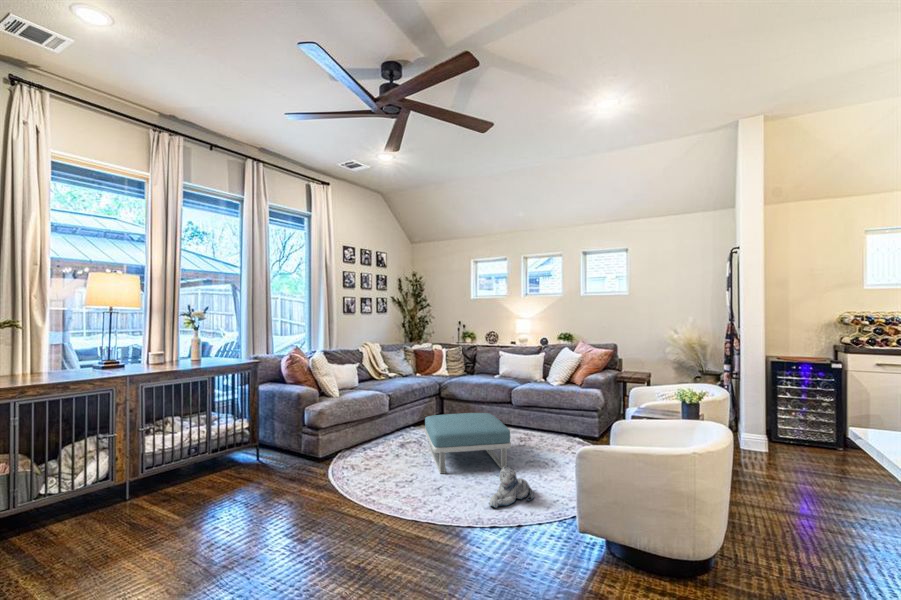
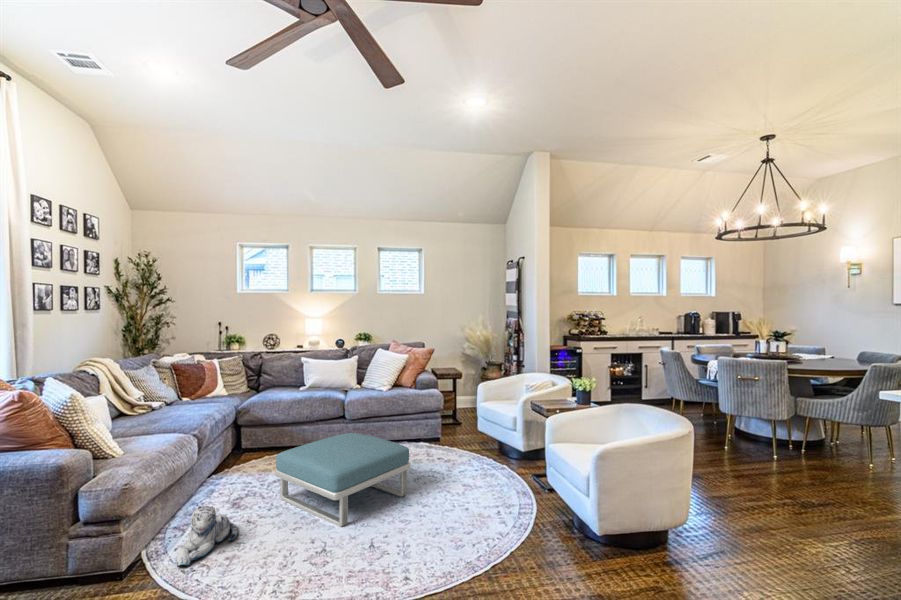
plush toy: present [489,467,534,508] -> present [177,506,238,566]

